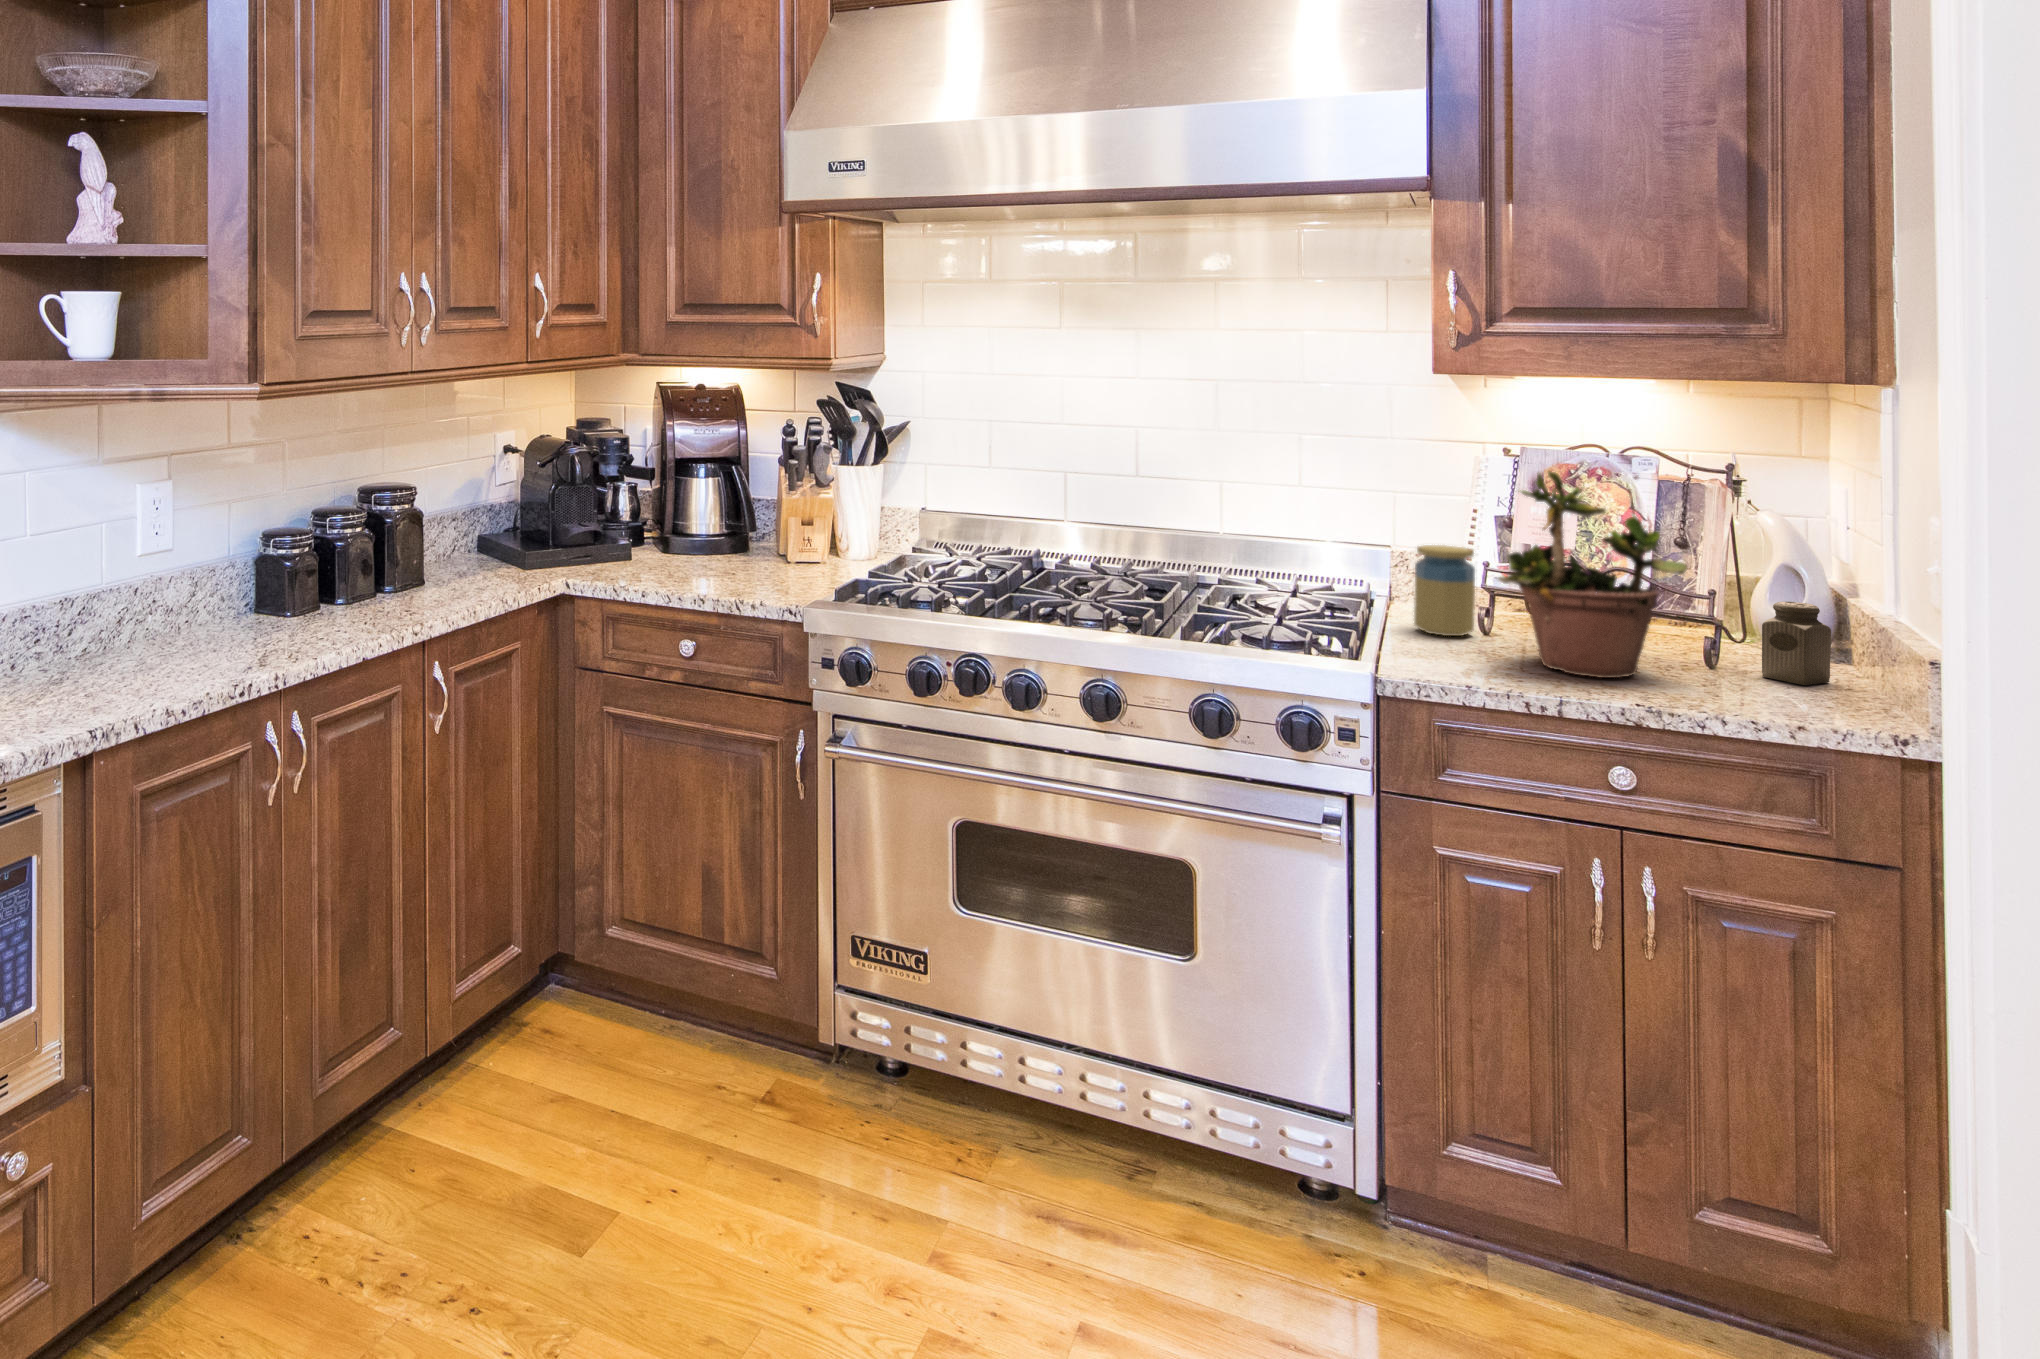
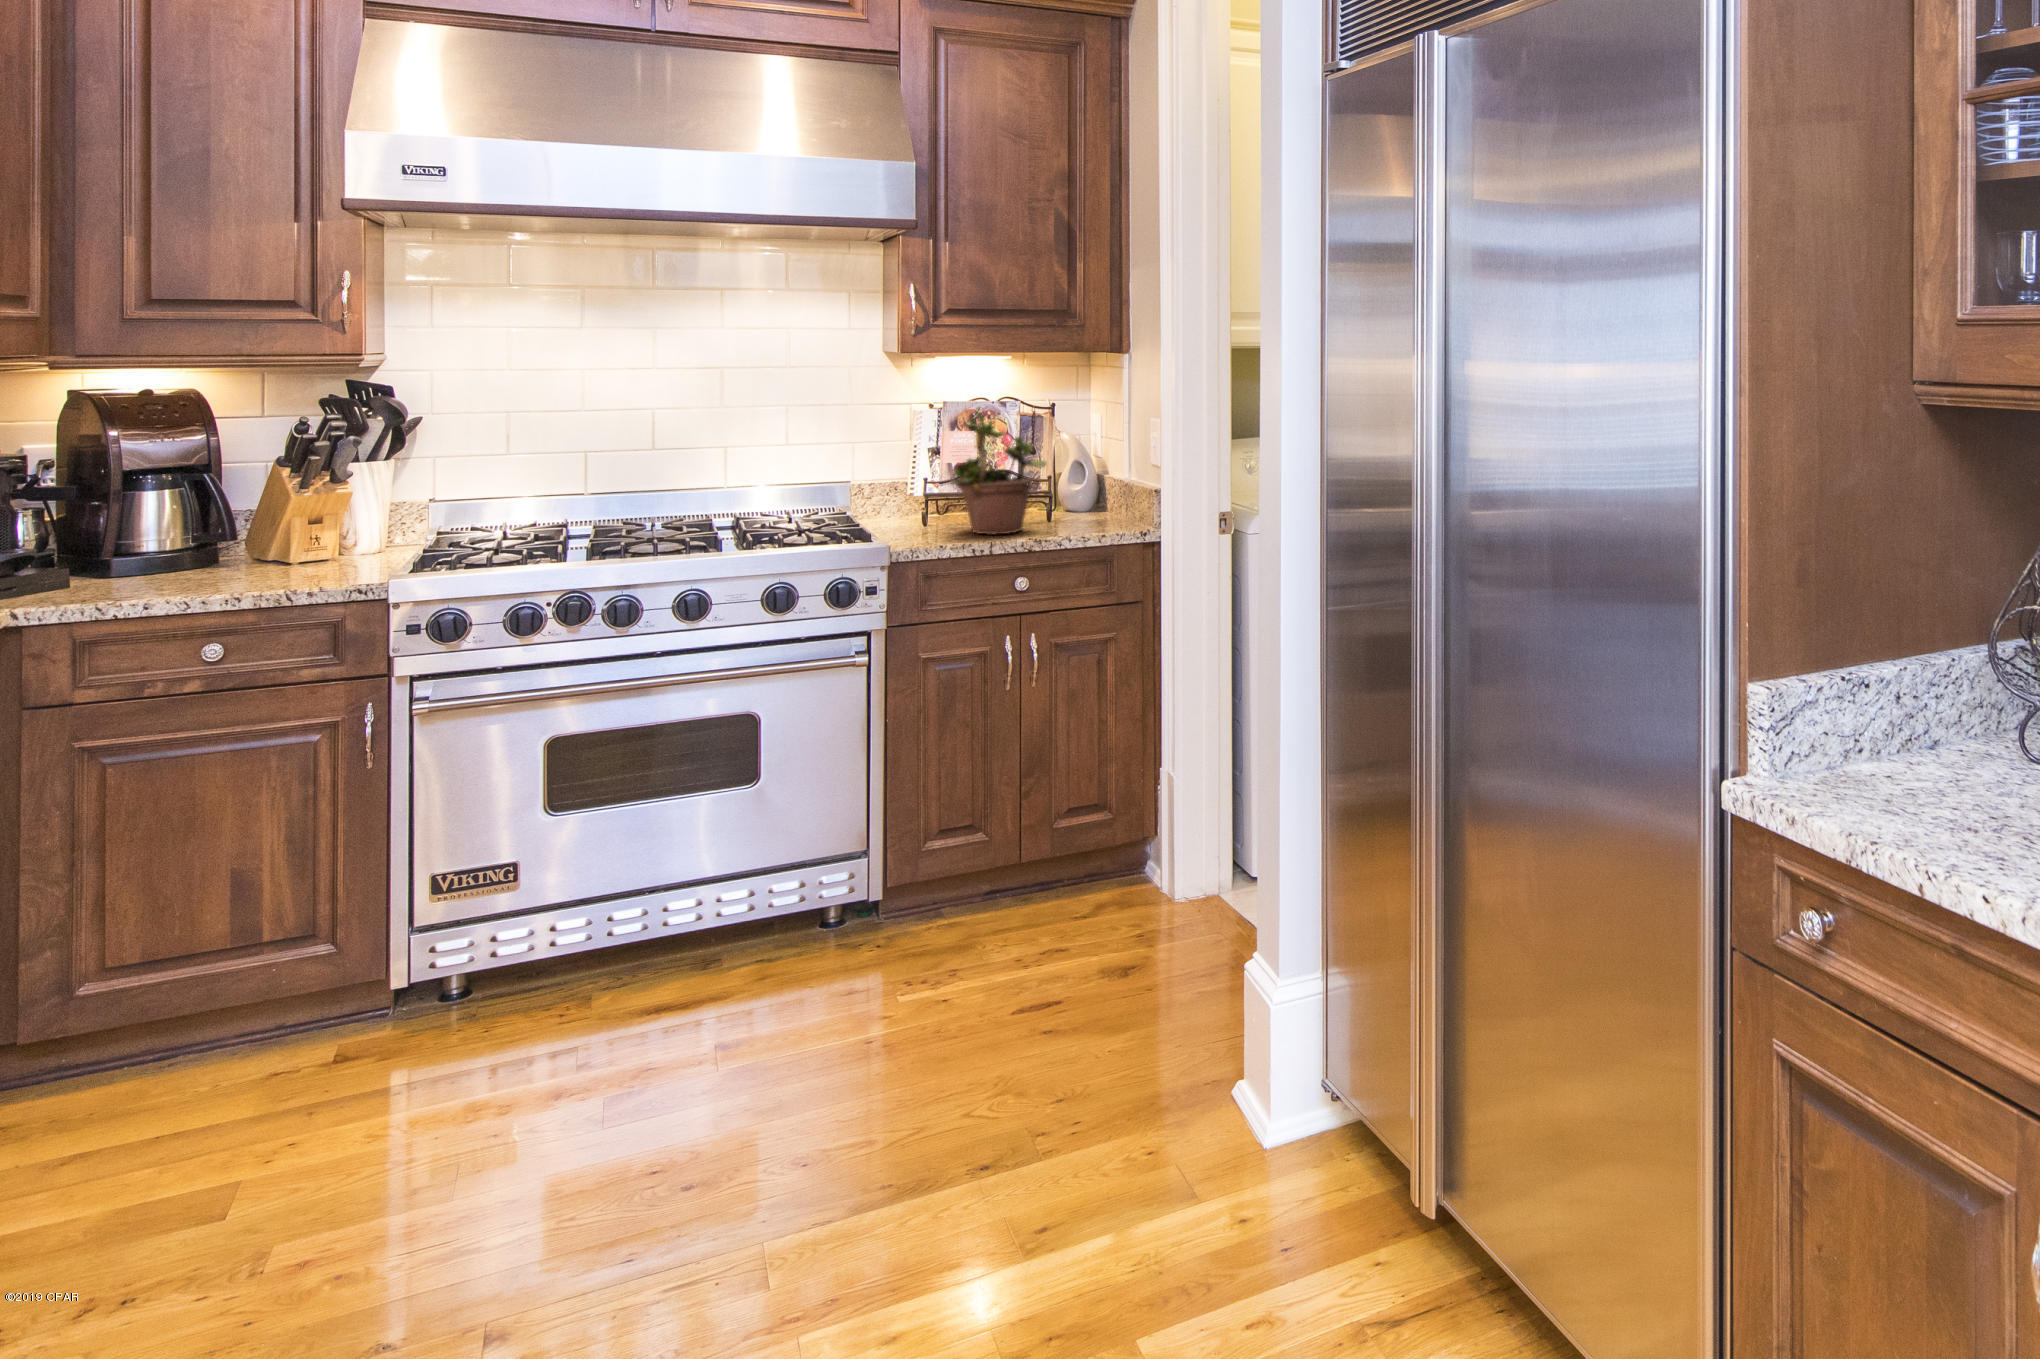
jar: present [1414,545,1475,636] -> none [890,469,927,527]
salt shaker: present [1762,602,1831,685] -> none [1079,478,1109,523]

